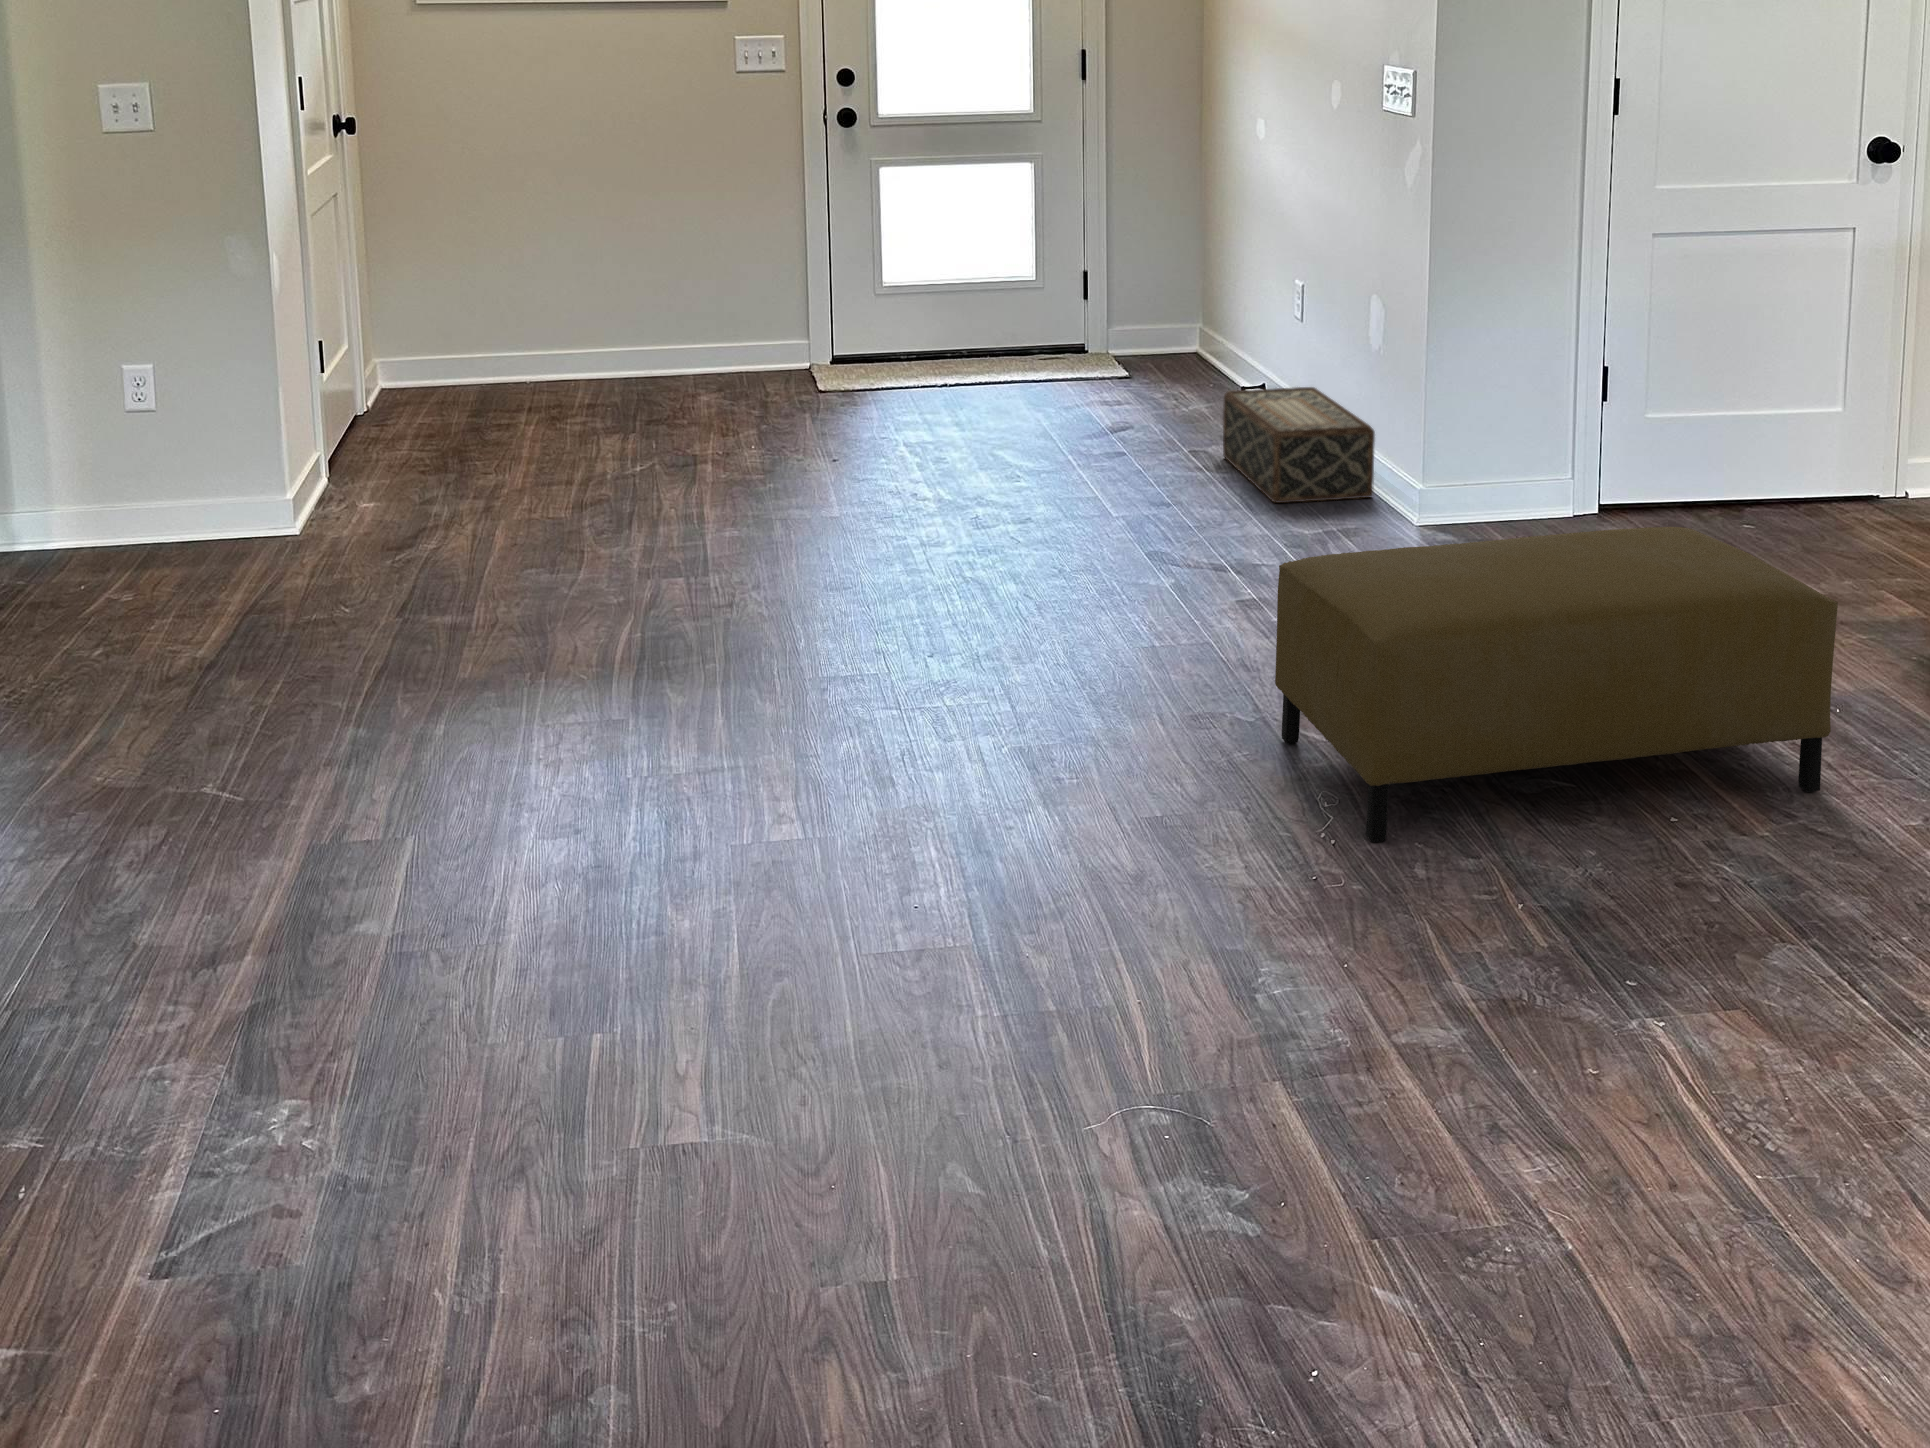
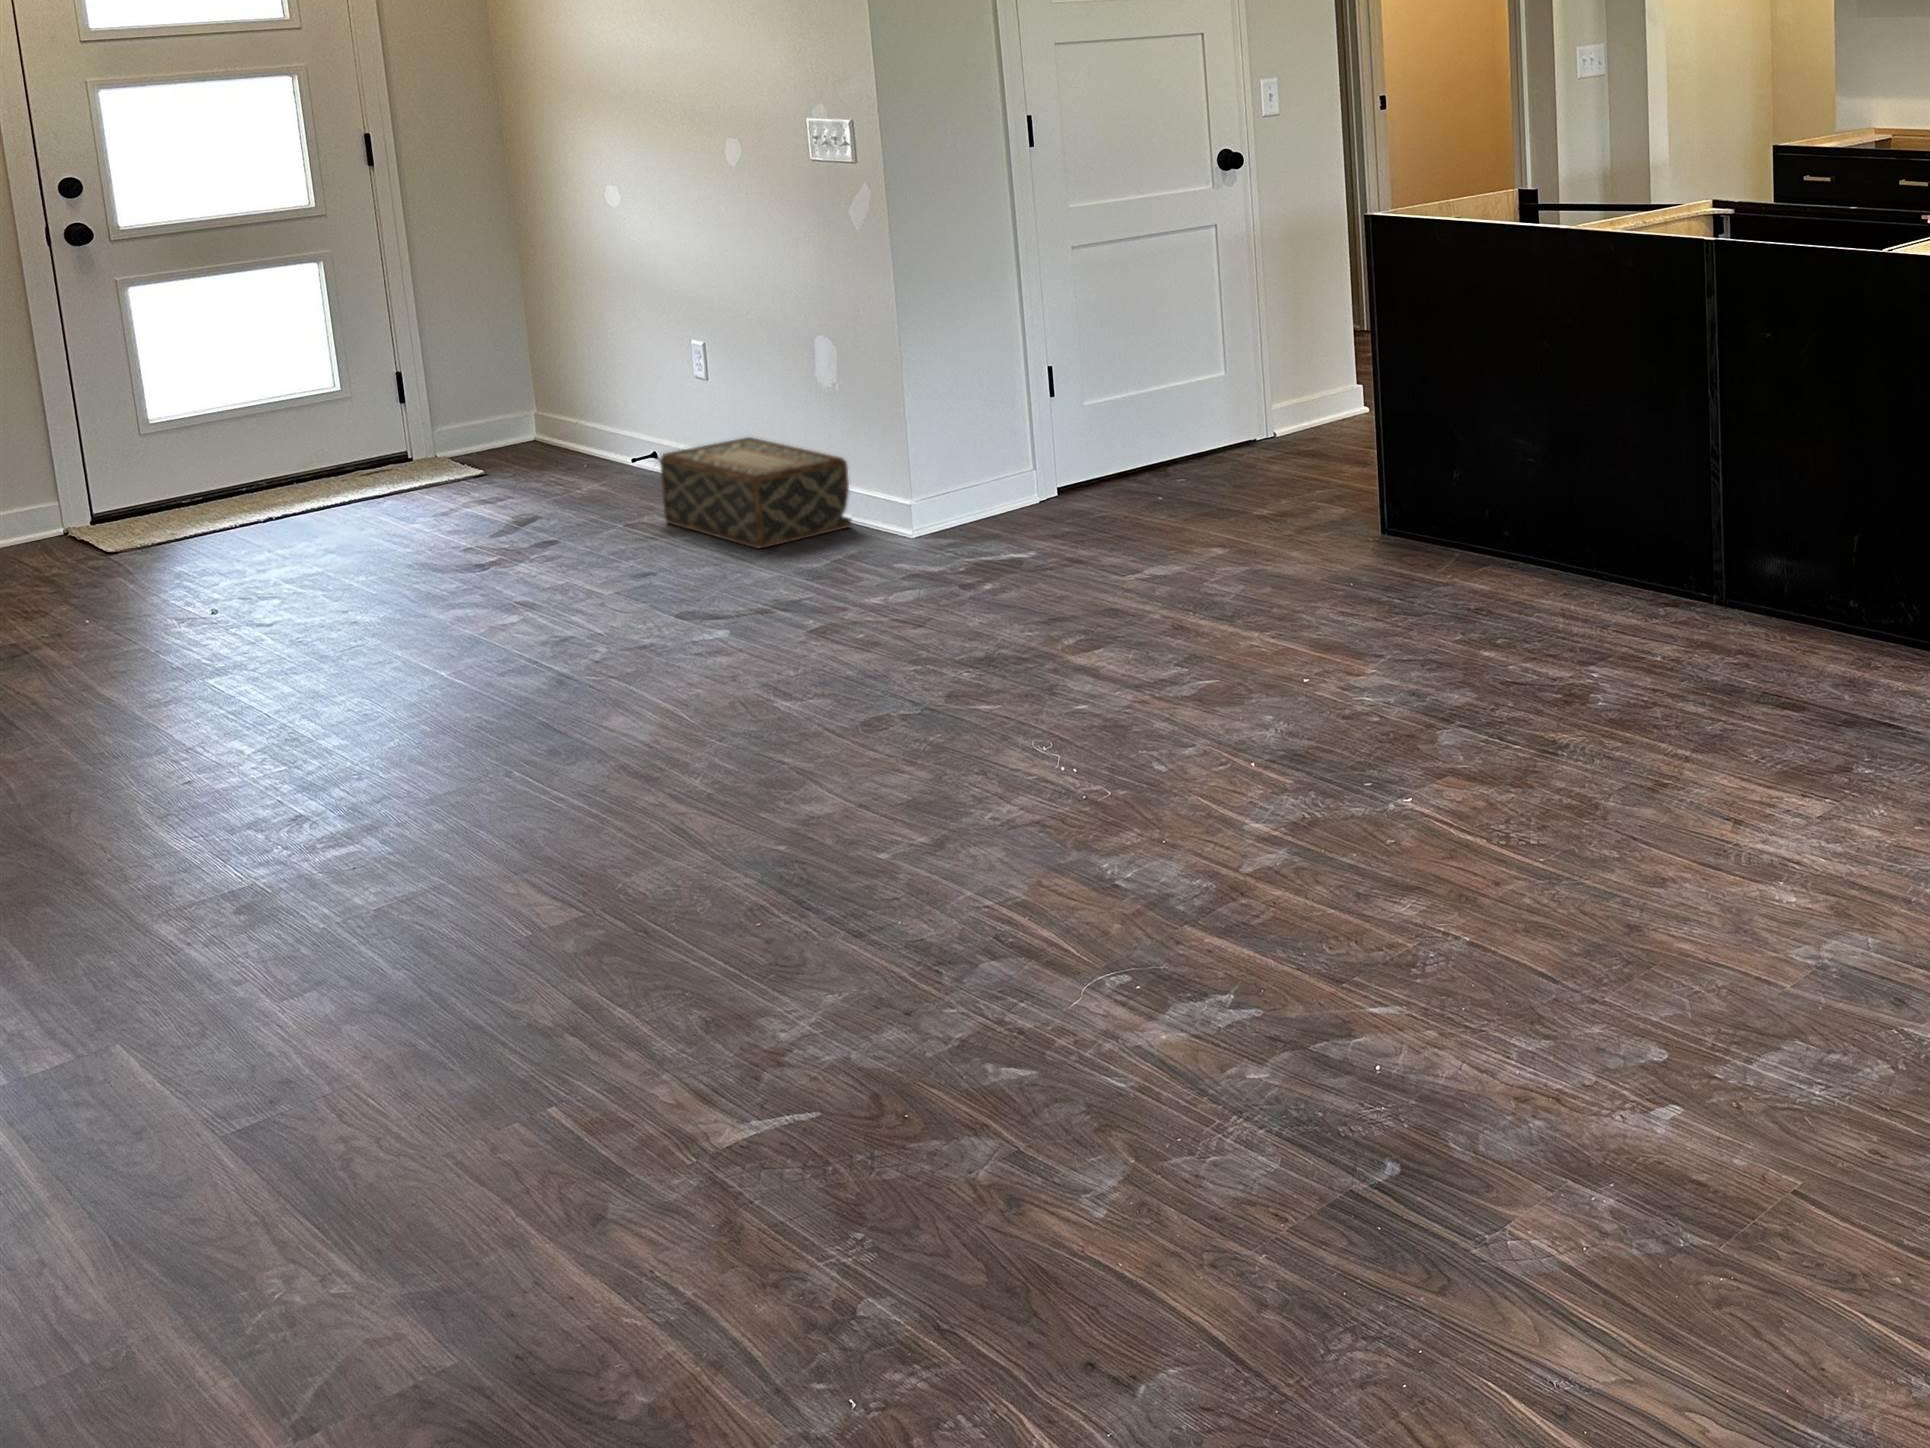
ottoman: present [1275,527,1838,842] -> none [940,463,1393,761]

